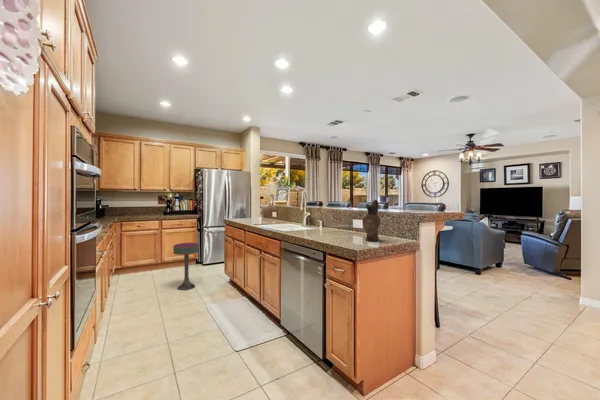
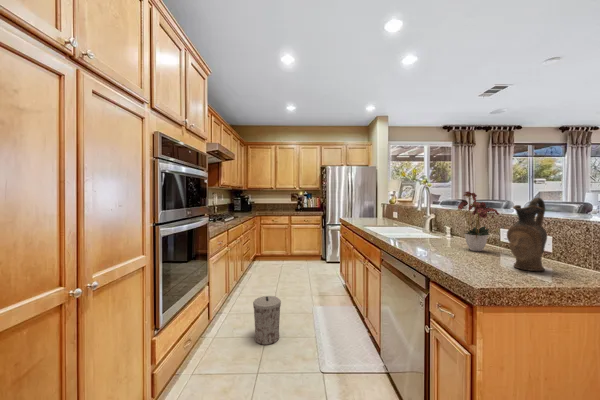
flower arrangement: none [330,194,357,234] -> present [458,191,499,251]
bar stool: present [173,243,199,290] -> none [292,240,315,286]
trash can: none [153,299,185,348] -> present [253,296,281,345]

